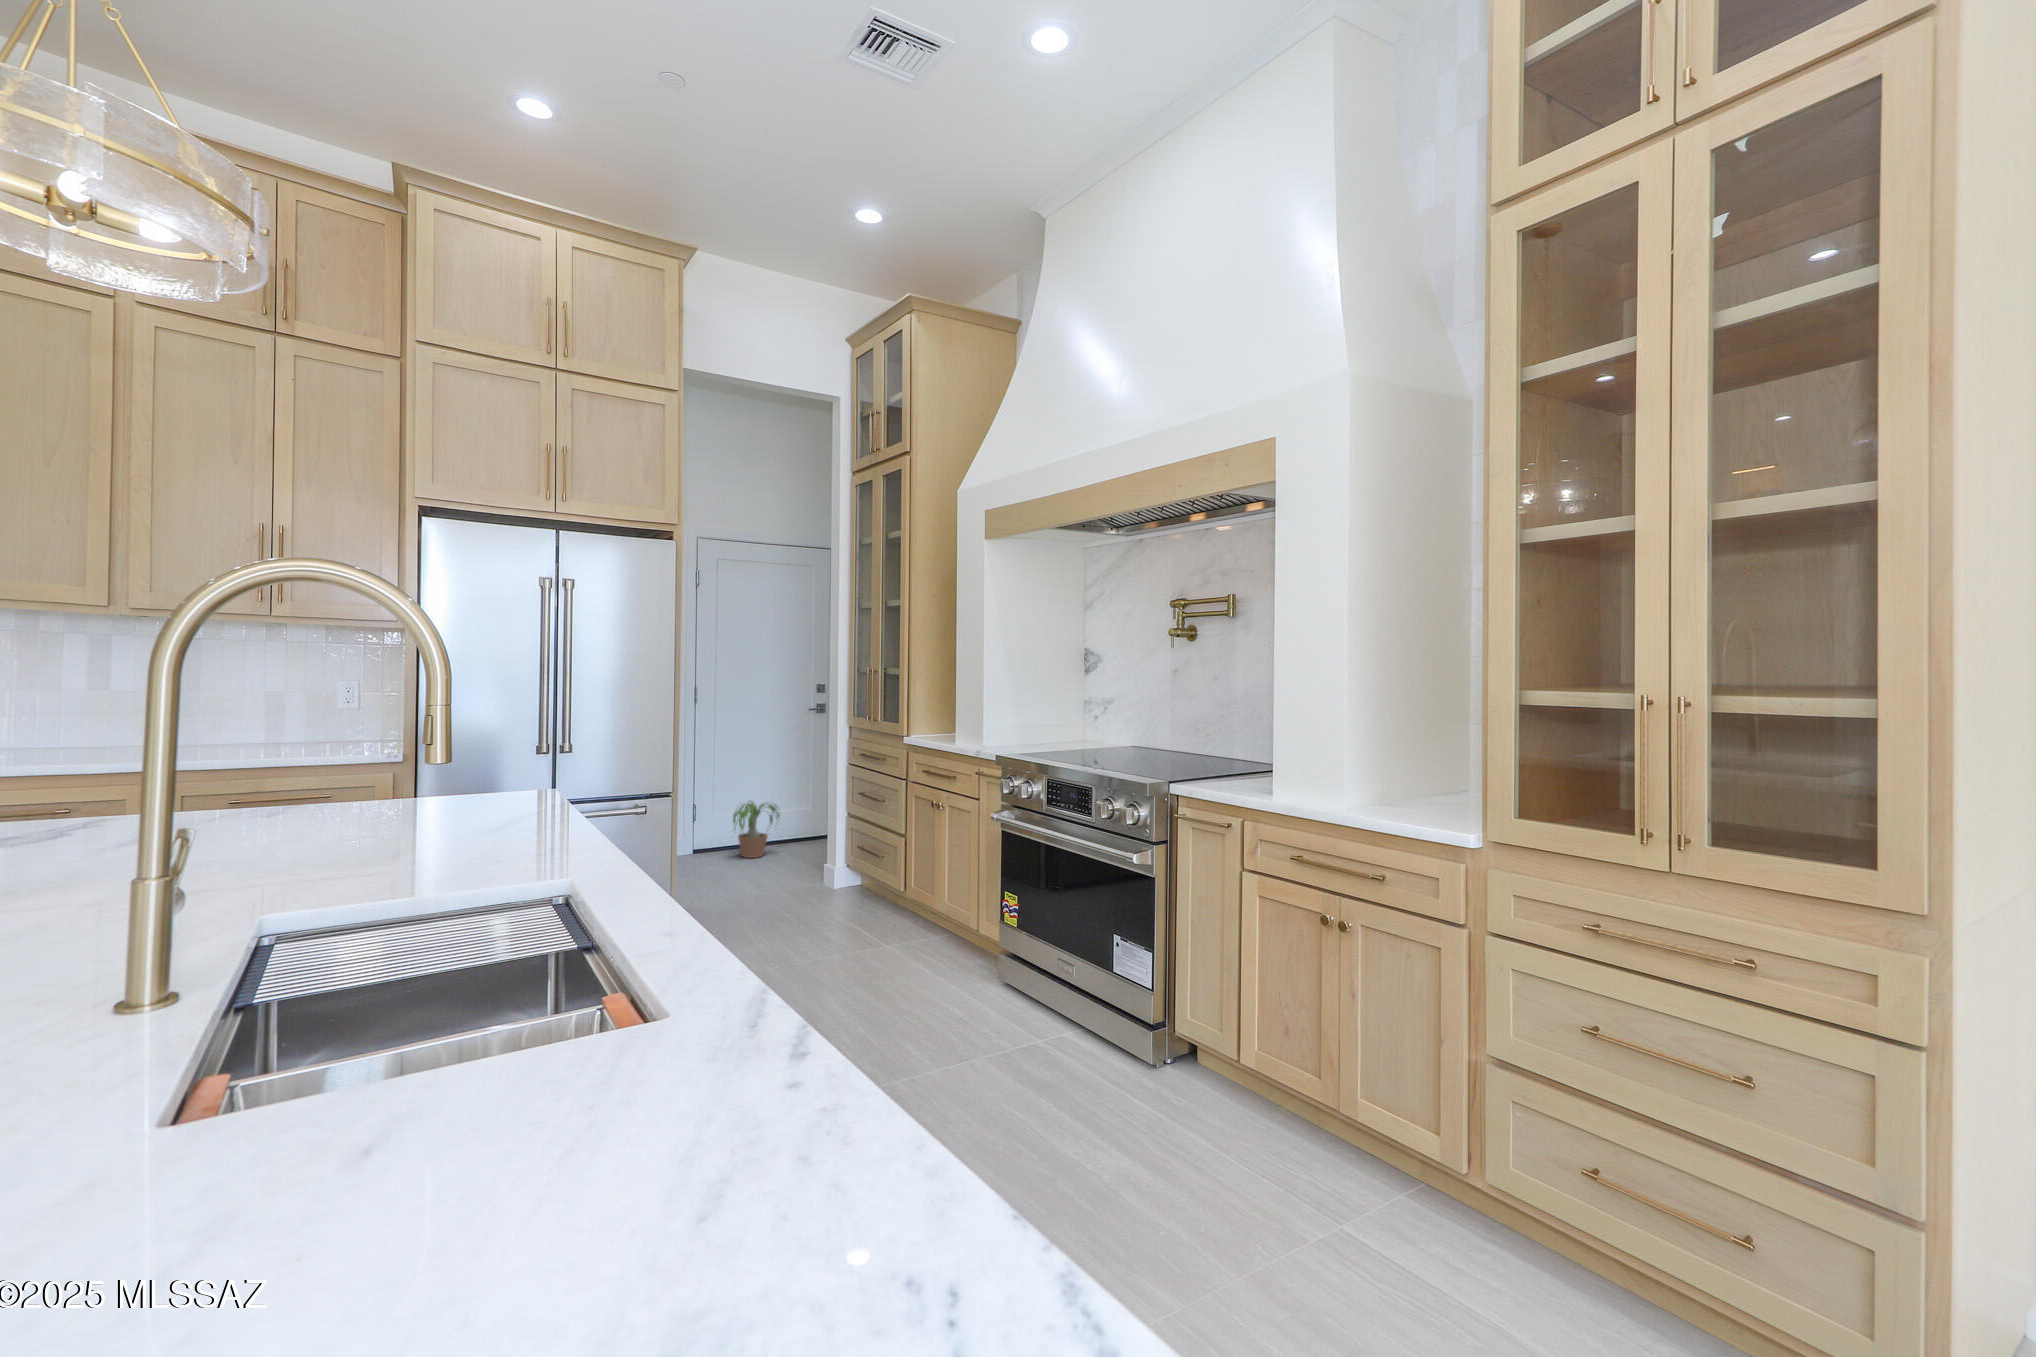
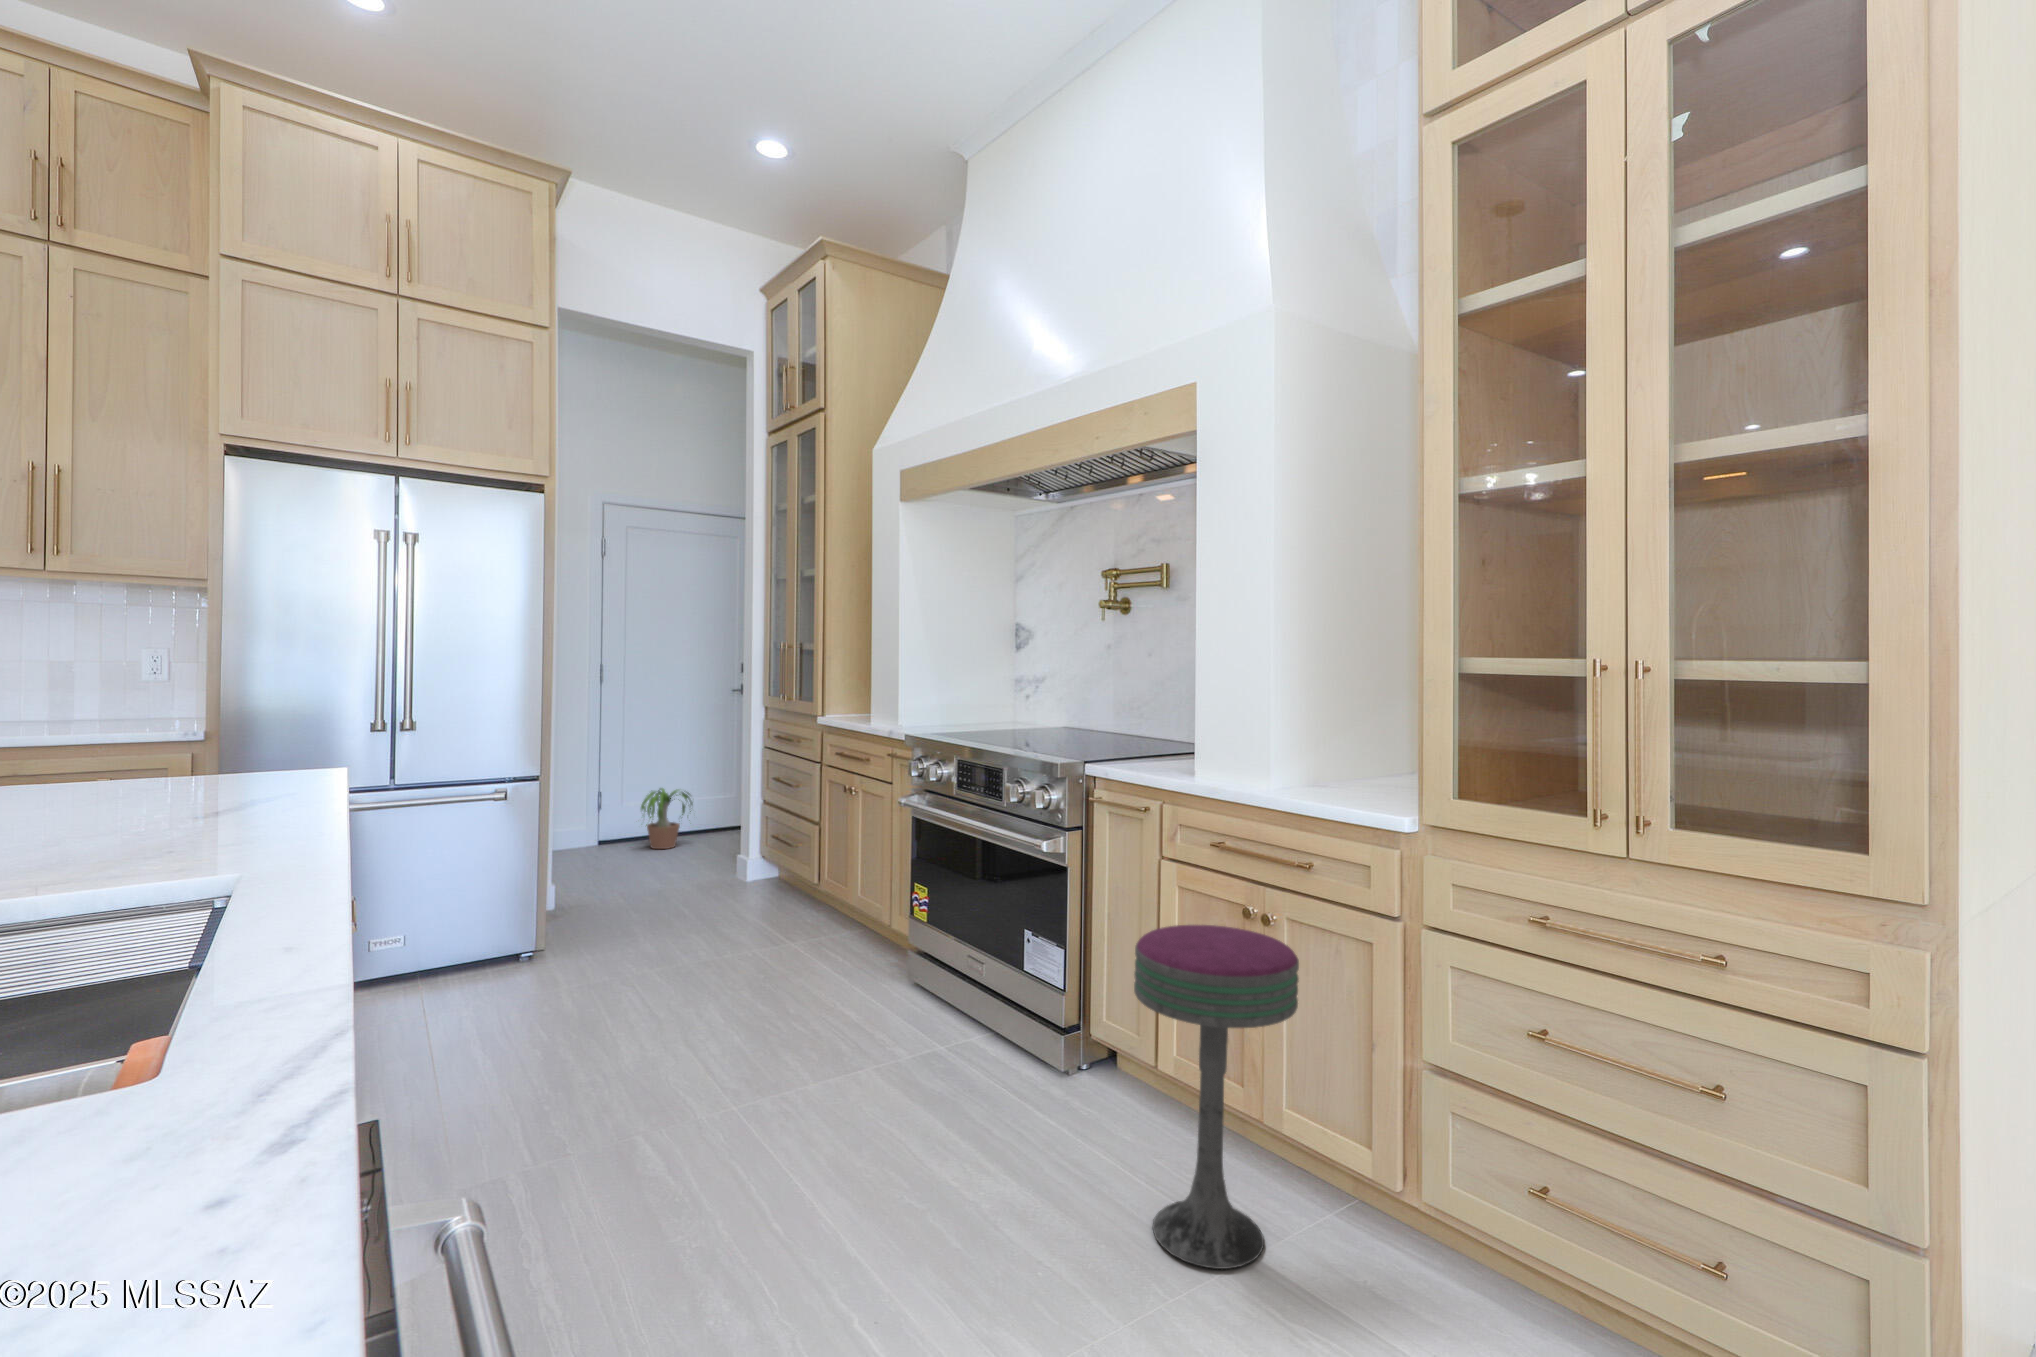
bar stool: none [1226,930,1377,1237] -> present [1134,925,1299,1269]

